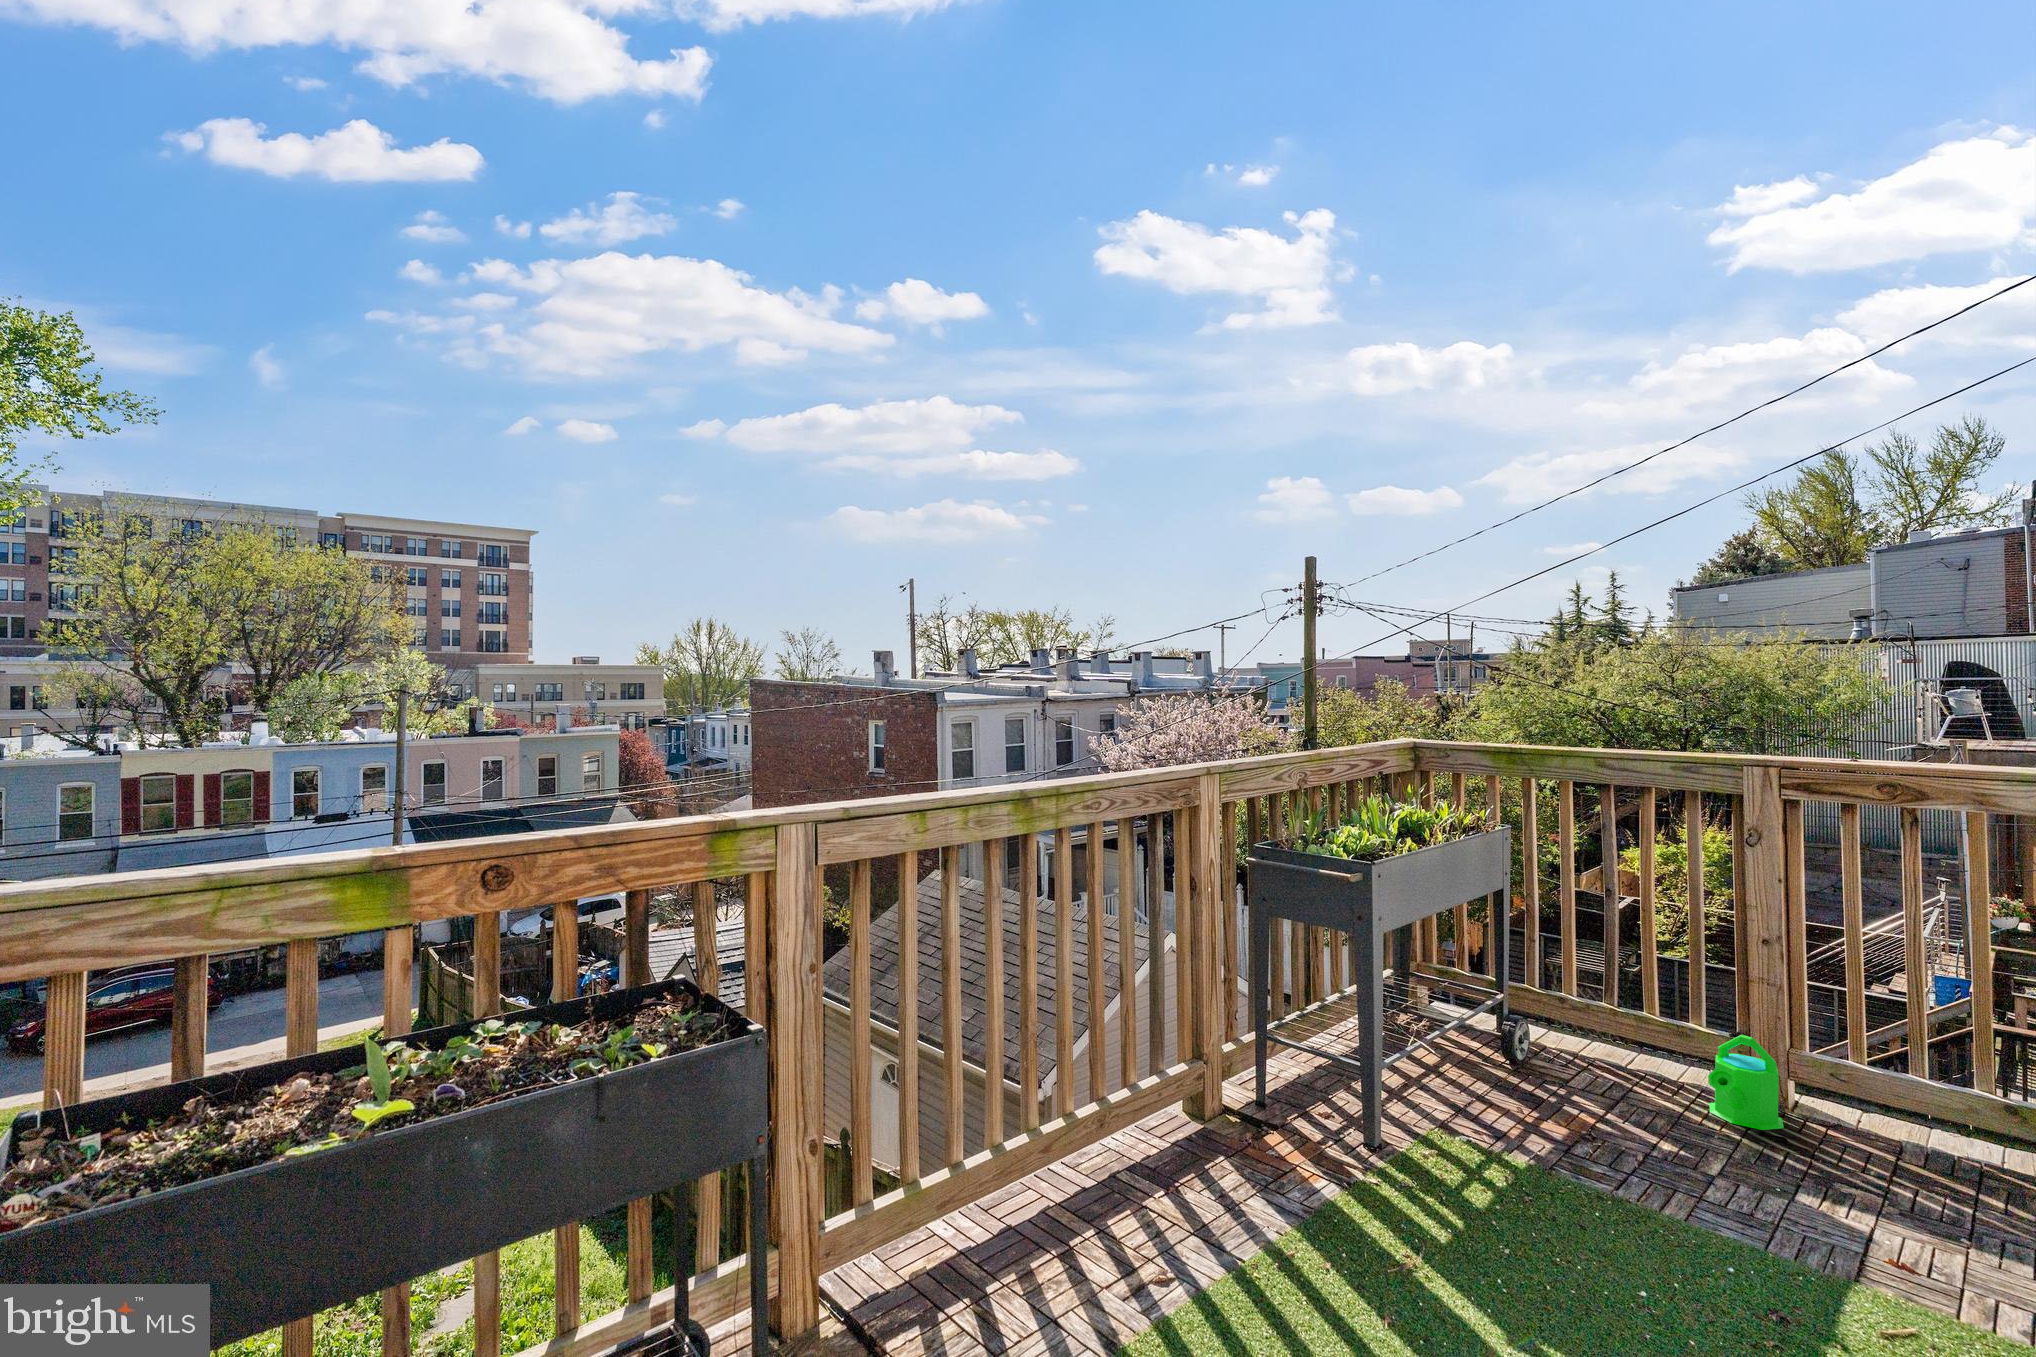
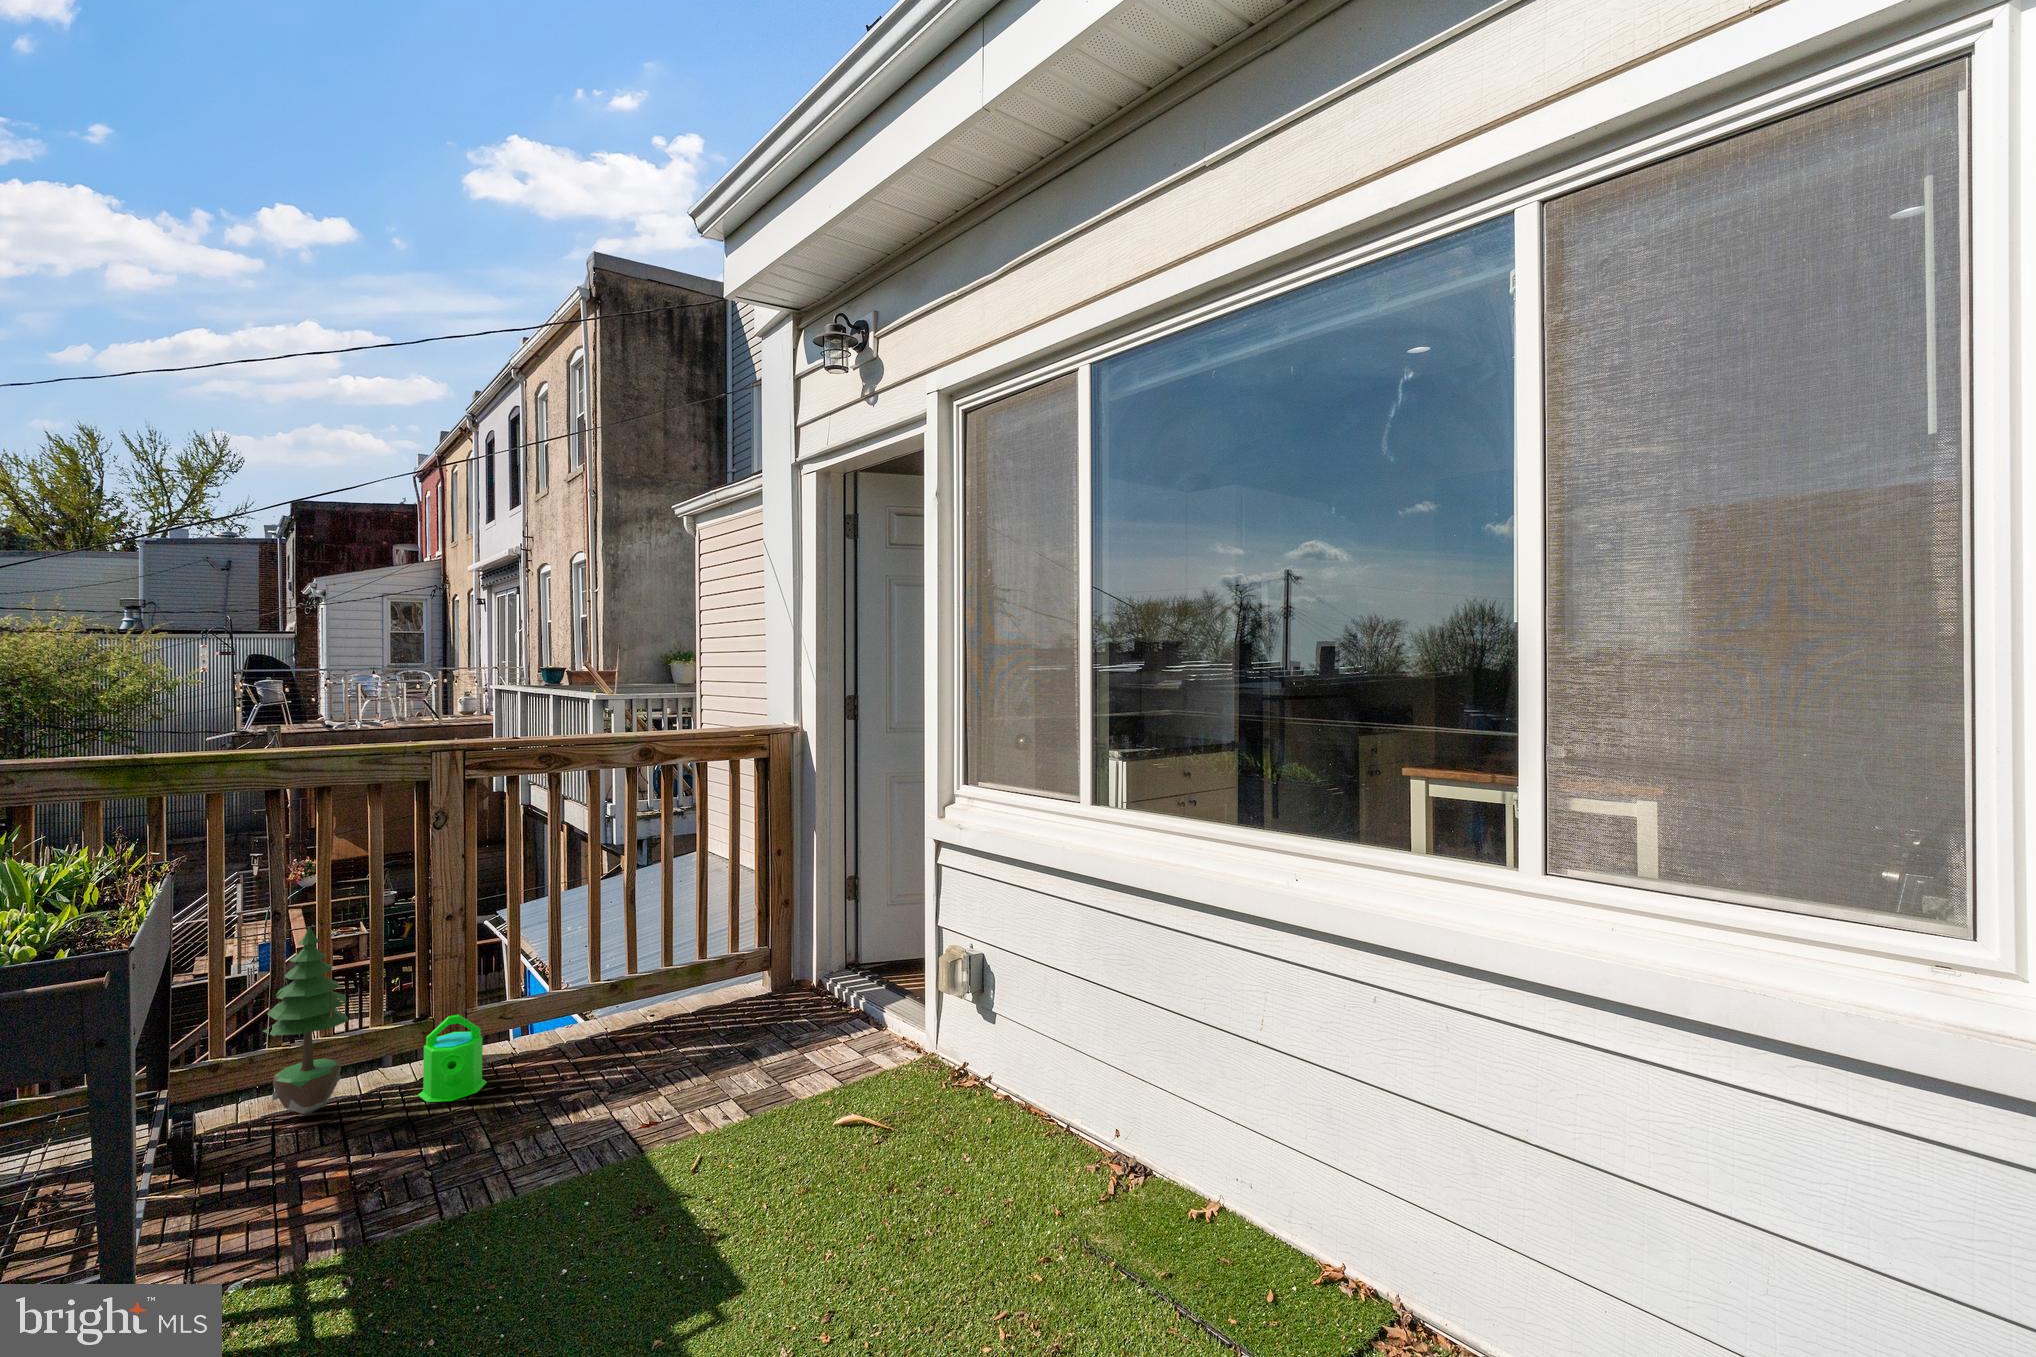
potted tree: none [1581,898,1654,1071] -> present [263,927,348,1115]

